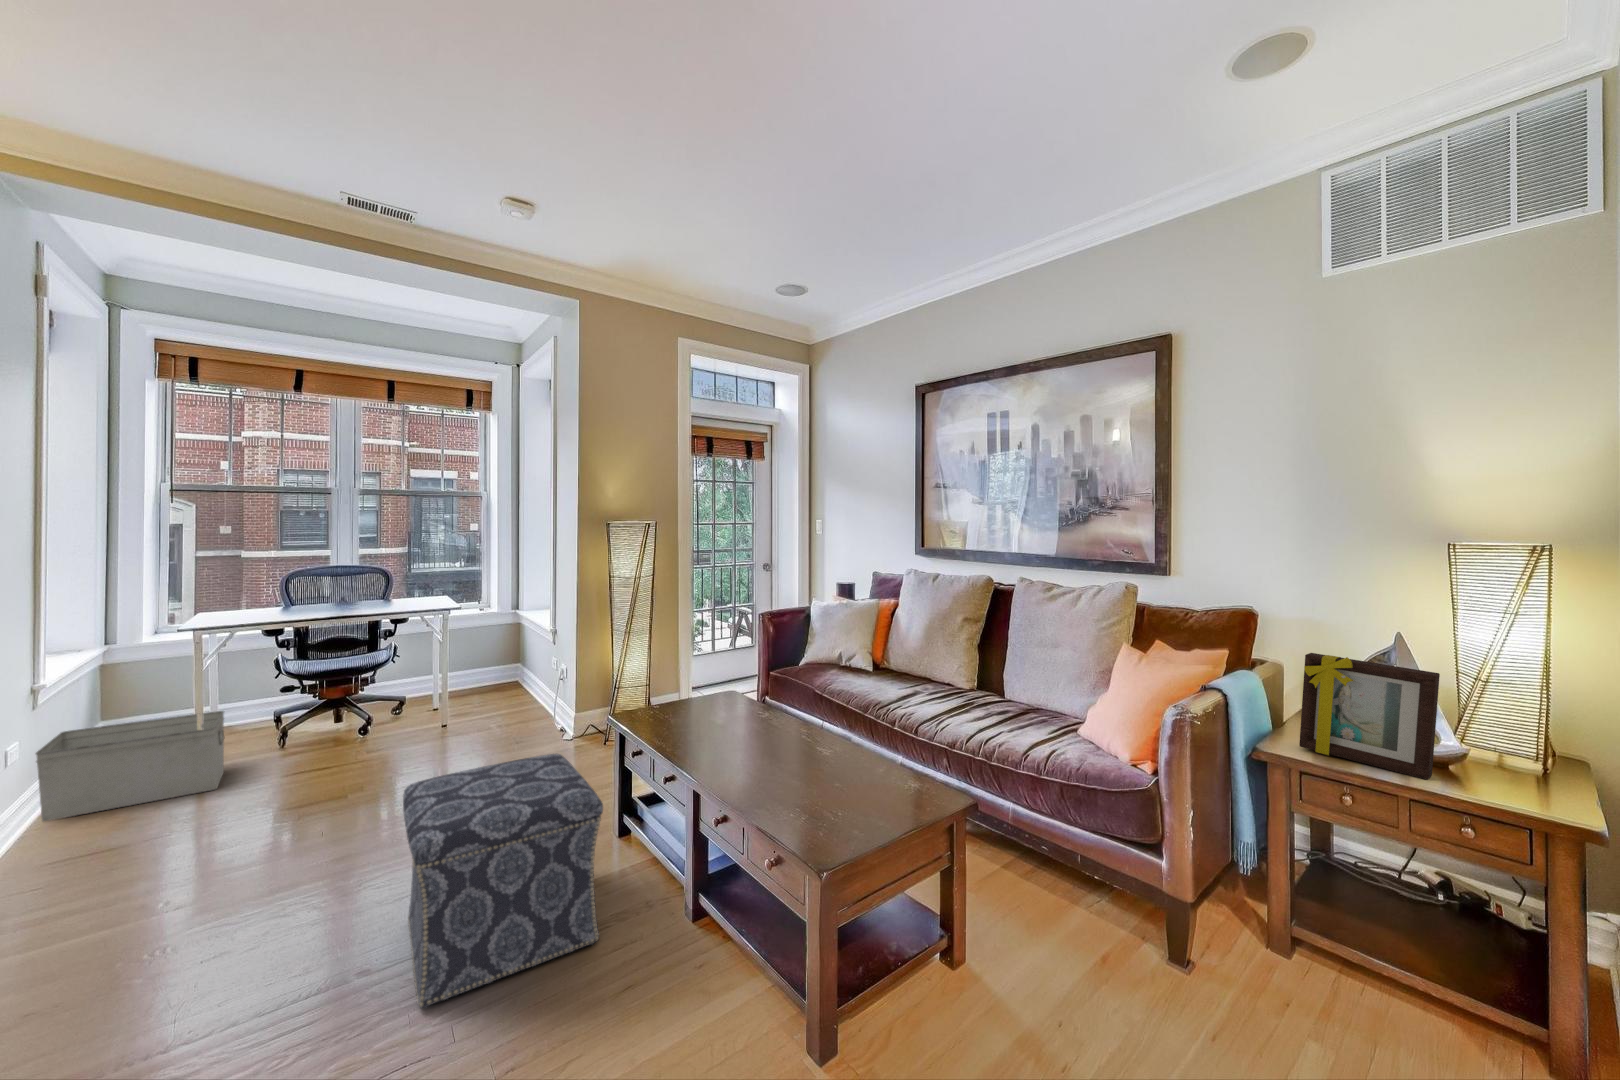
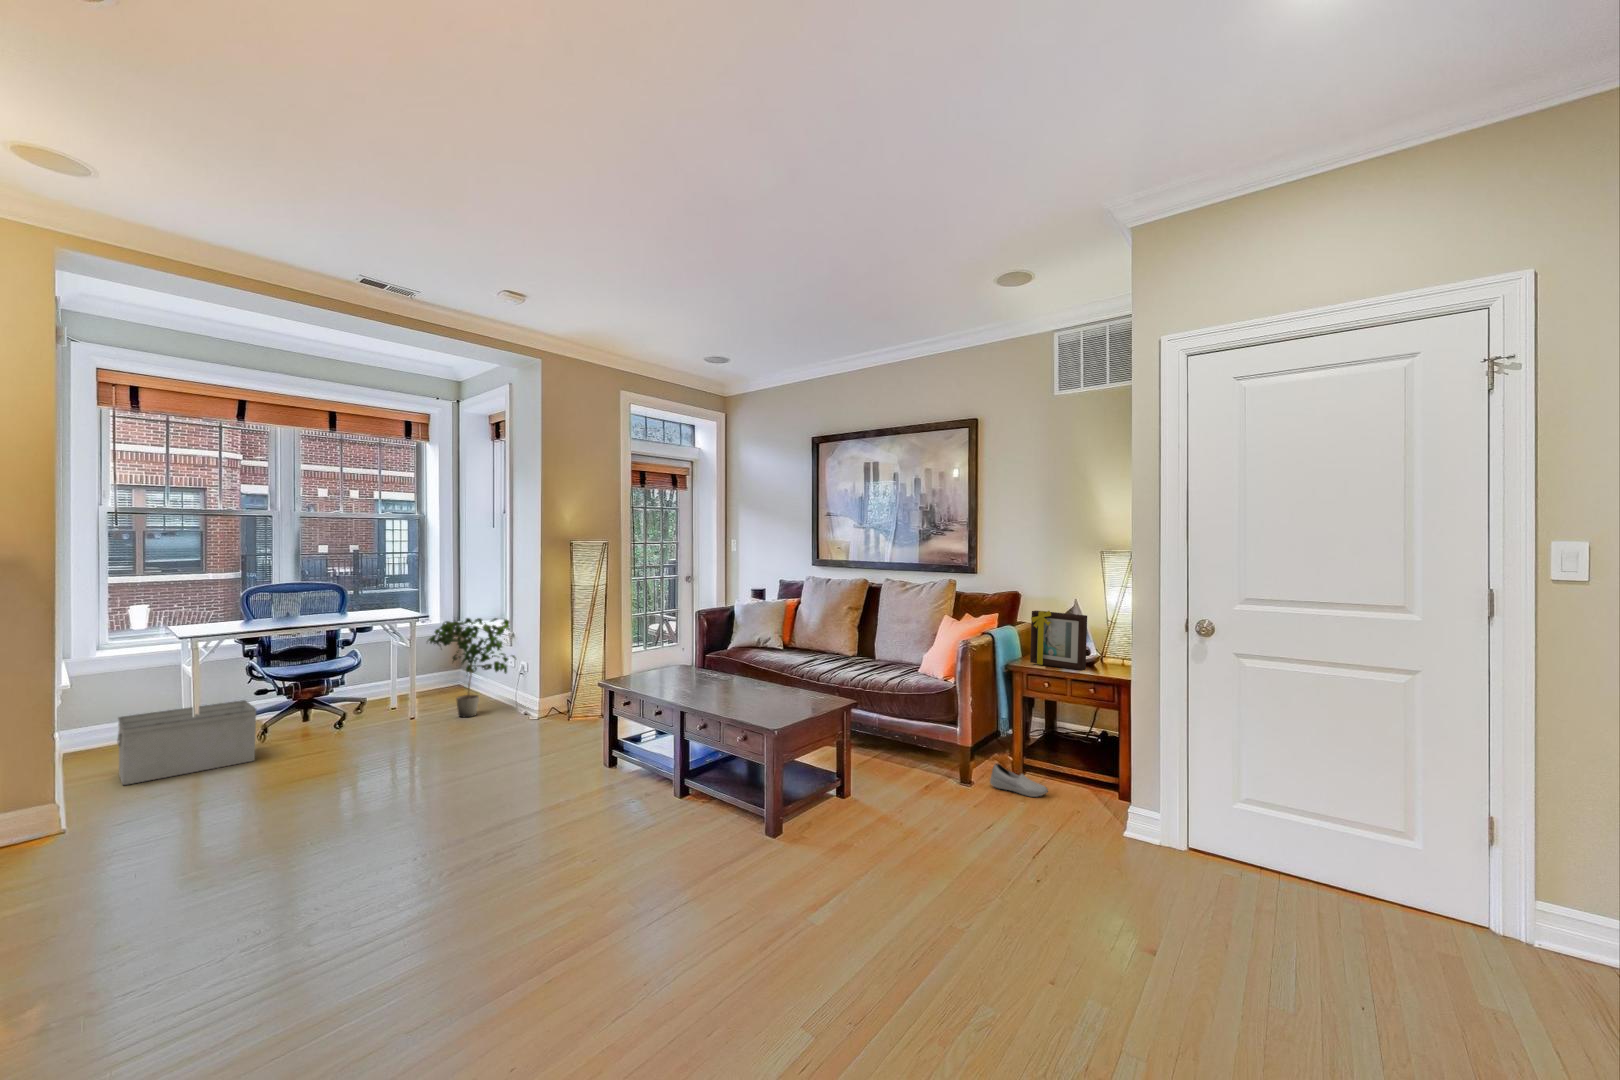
potted plant: none [446,614,554,732] -> present [428,618,515,717]
ottoman: present [403,754,603,1007] -> none [489,698,631,834]
shoe: none [1221,928,1356,1022] -> present [990,763,1048,797]

